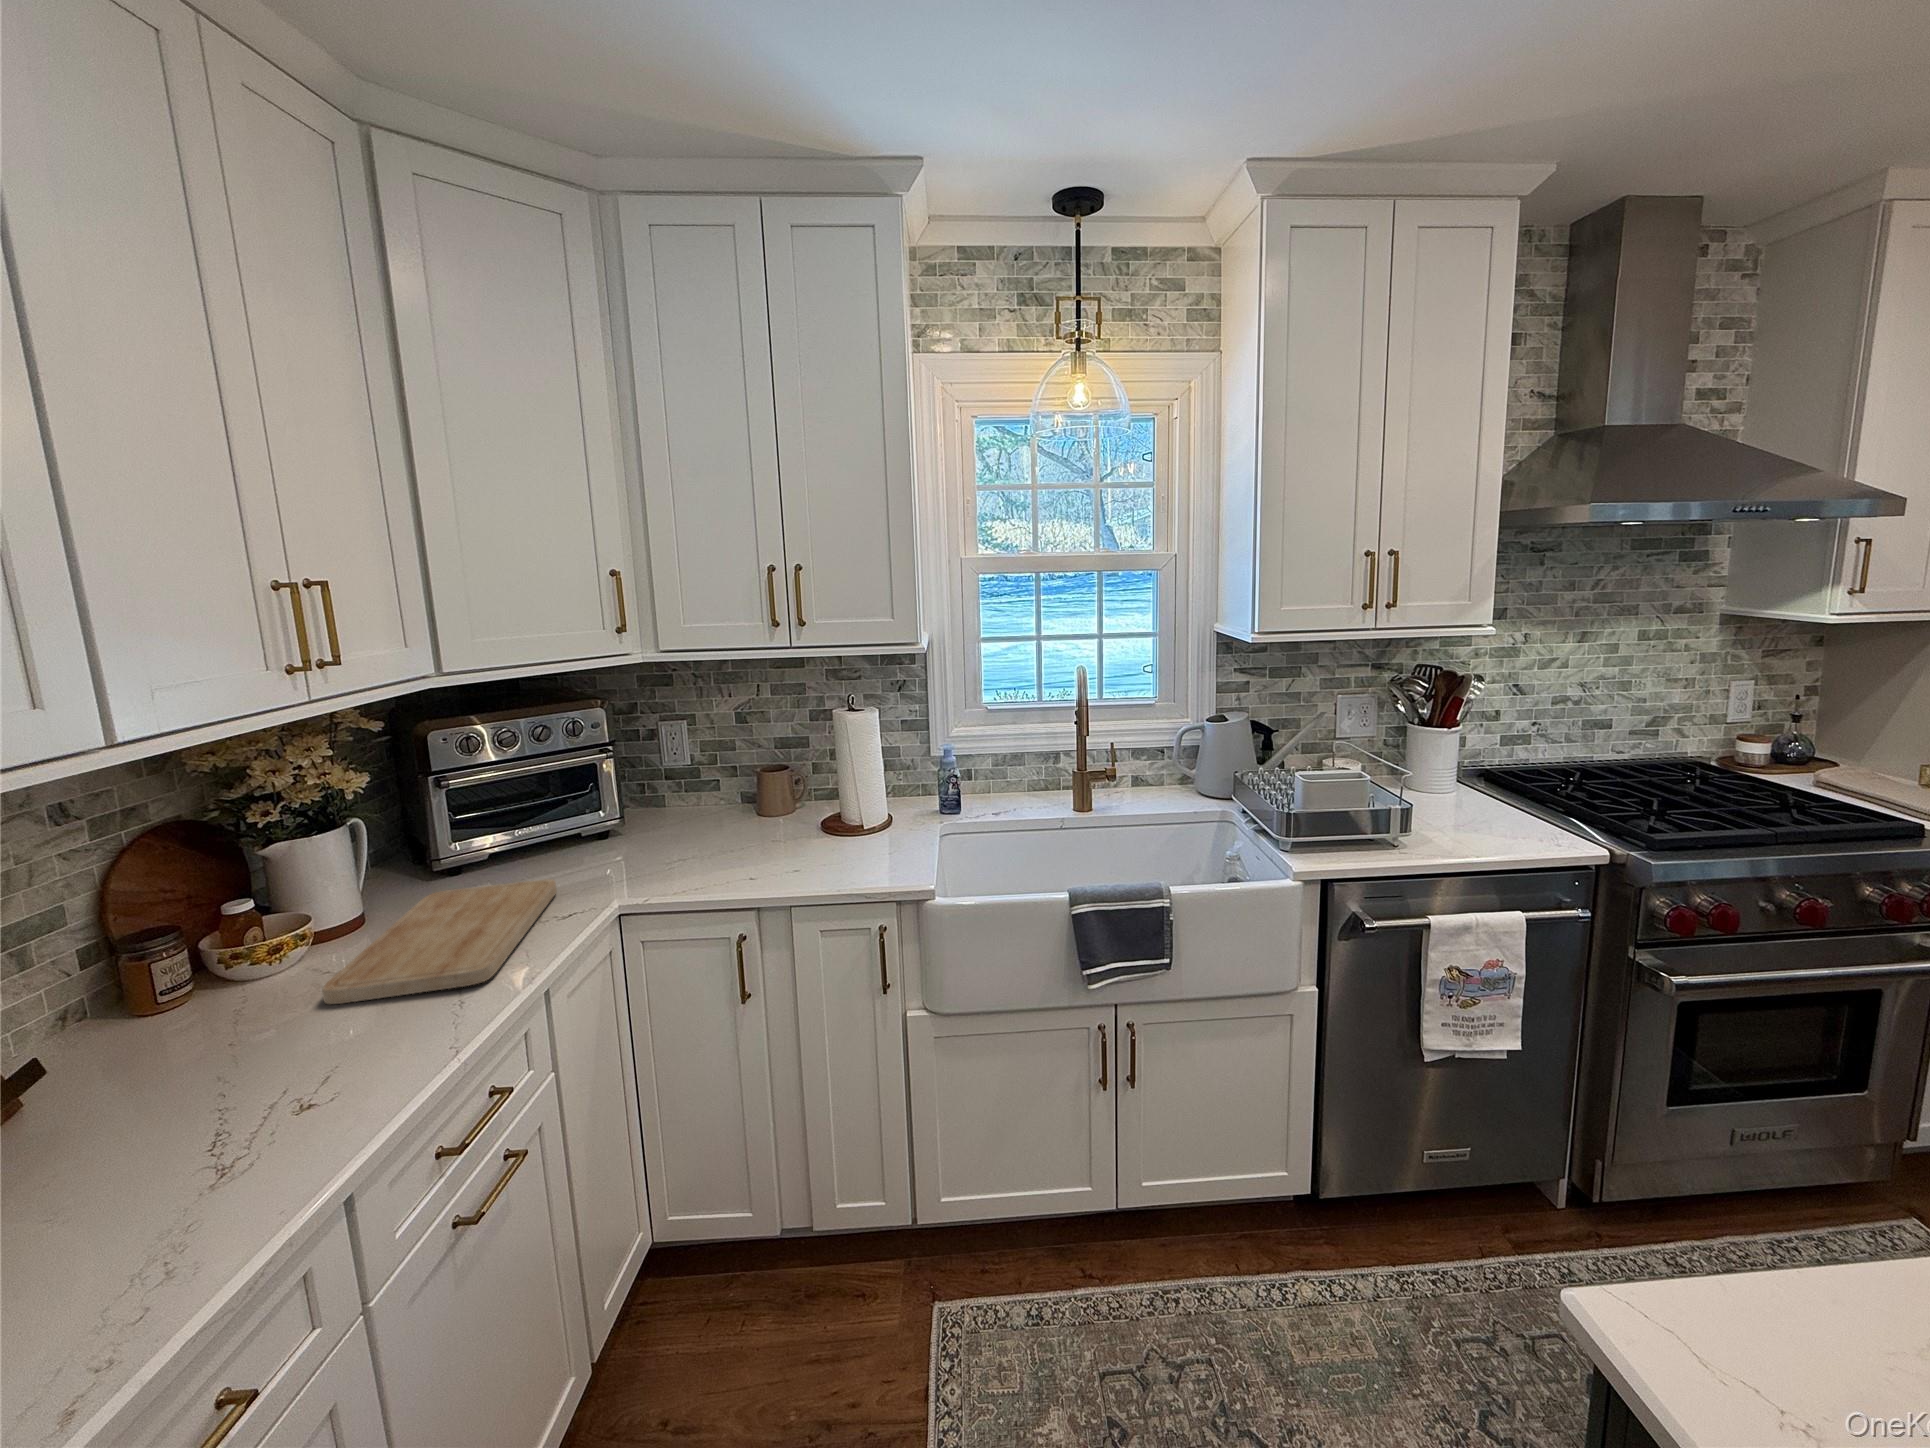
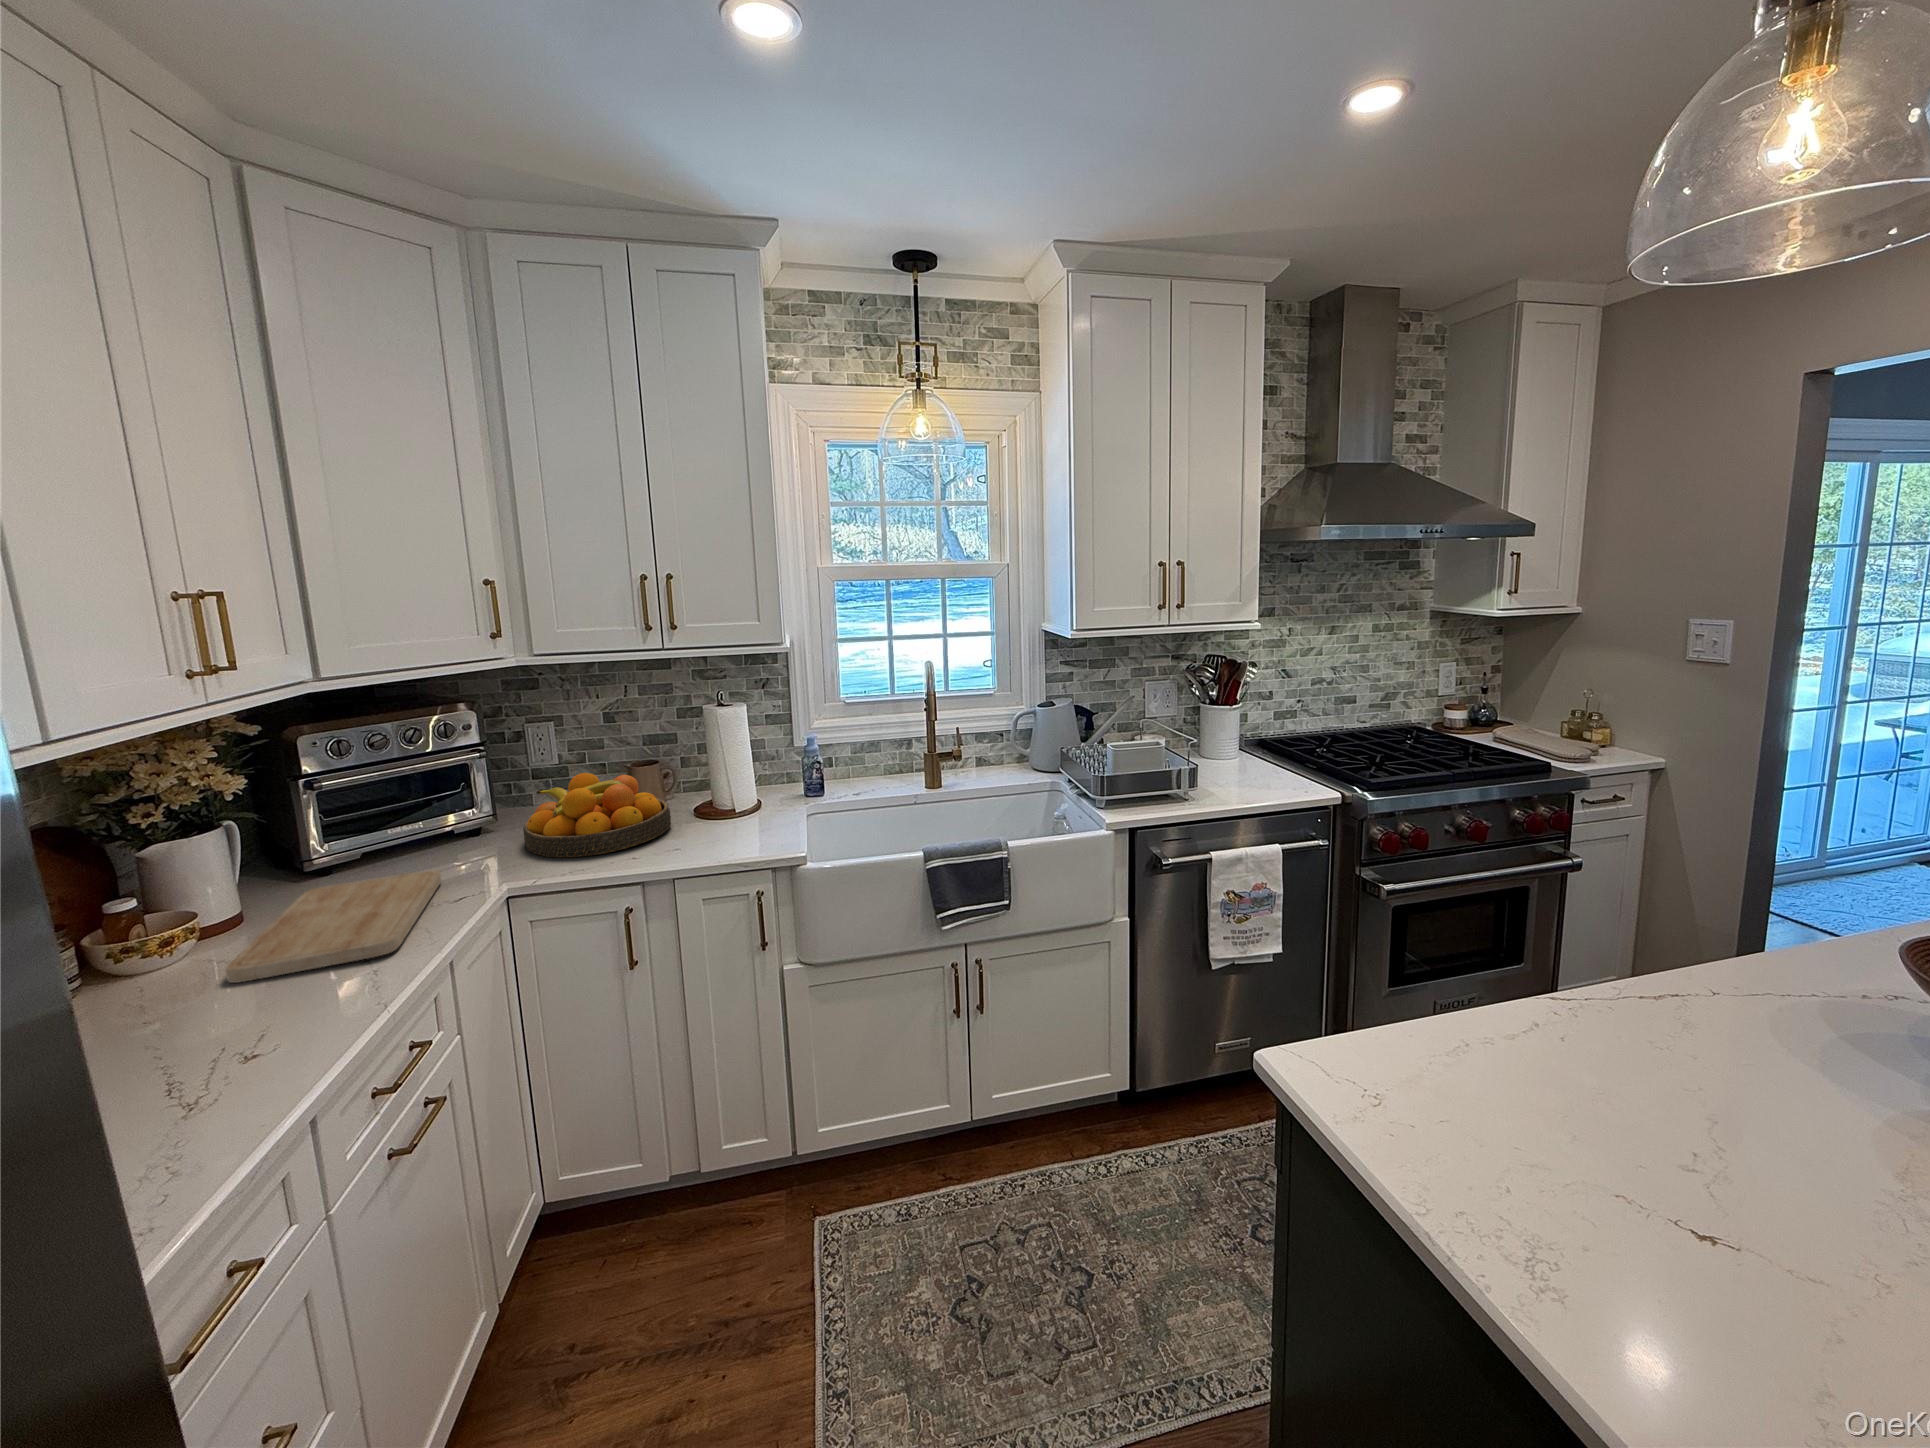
fruit bowl: none [645,777,795,872] -> present [523,773,671,858]

